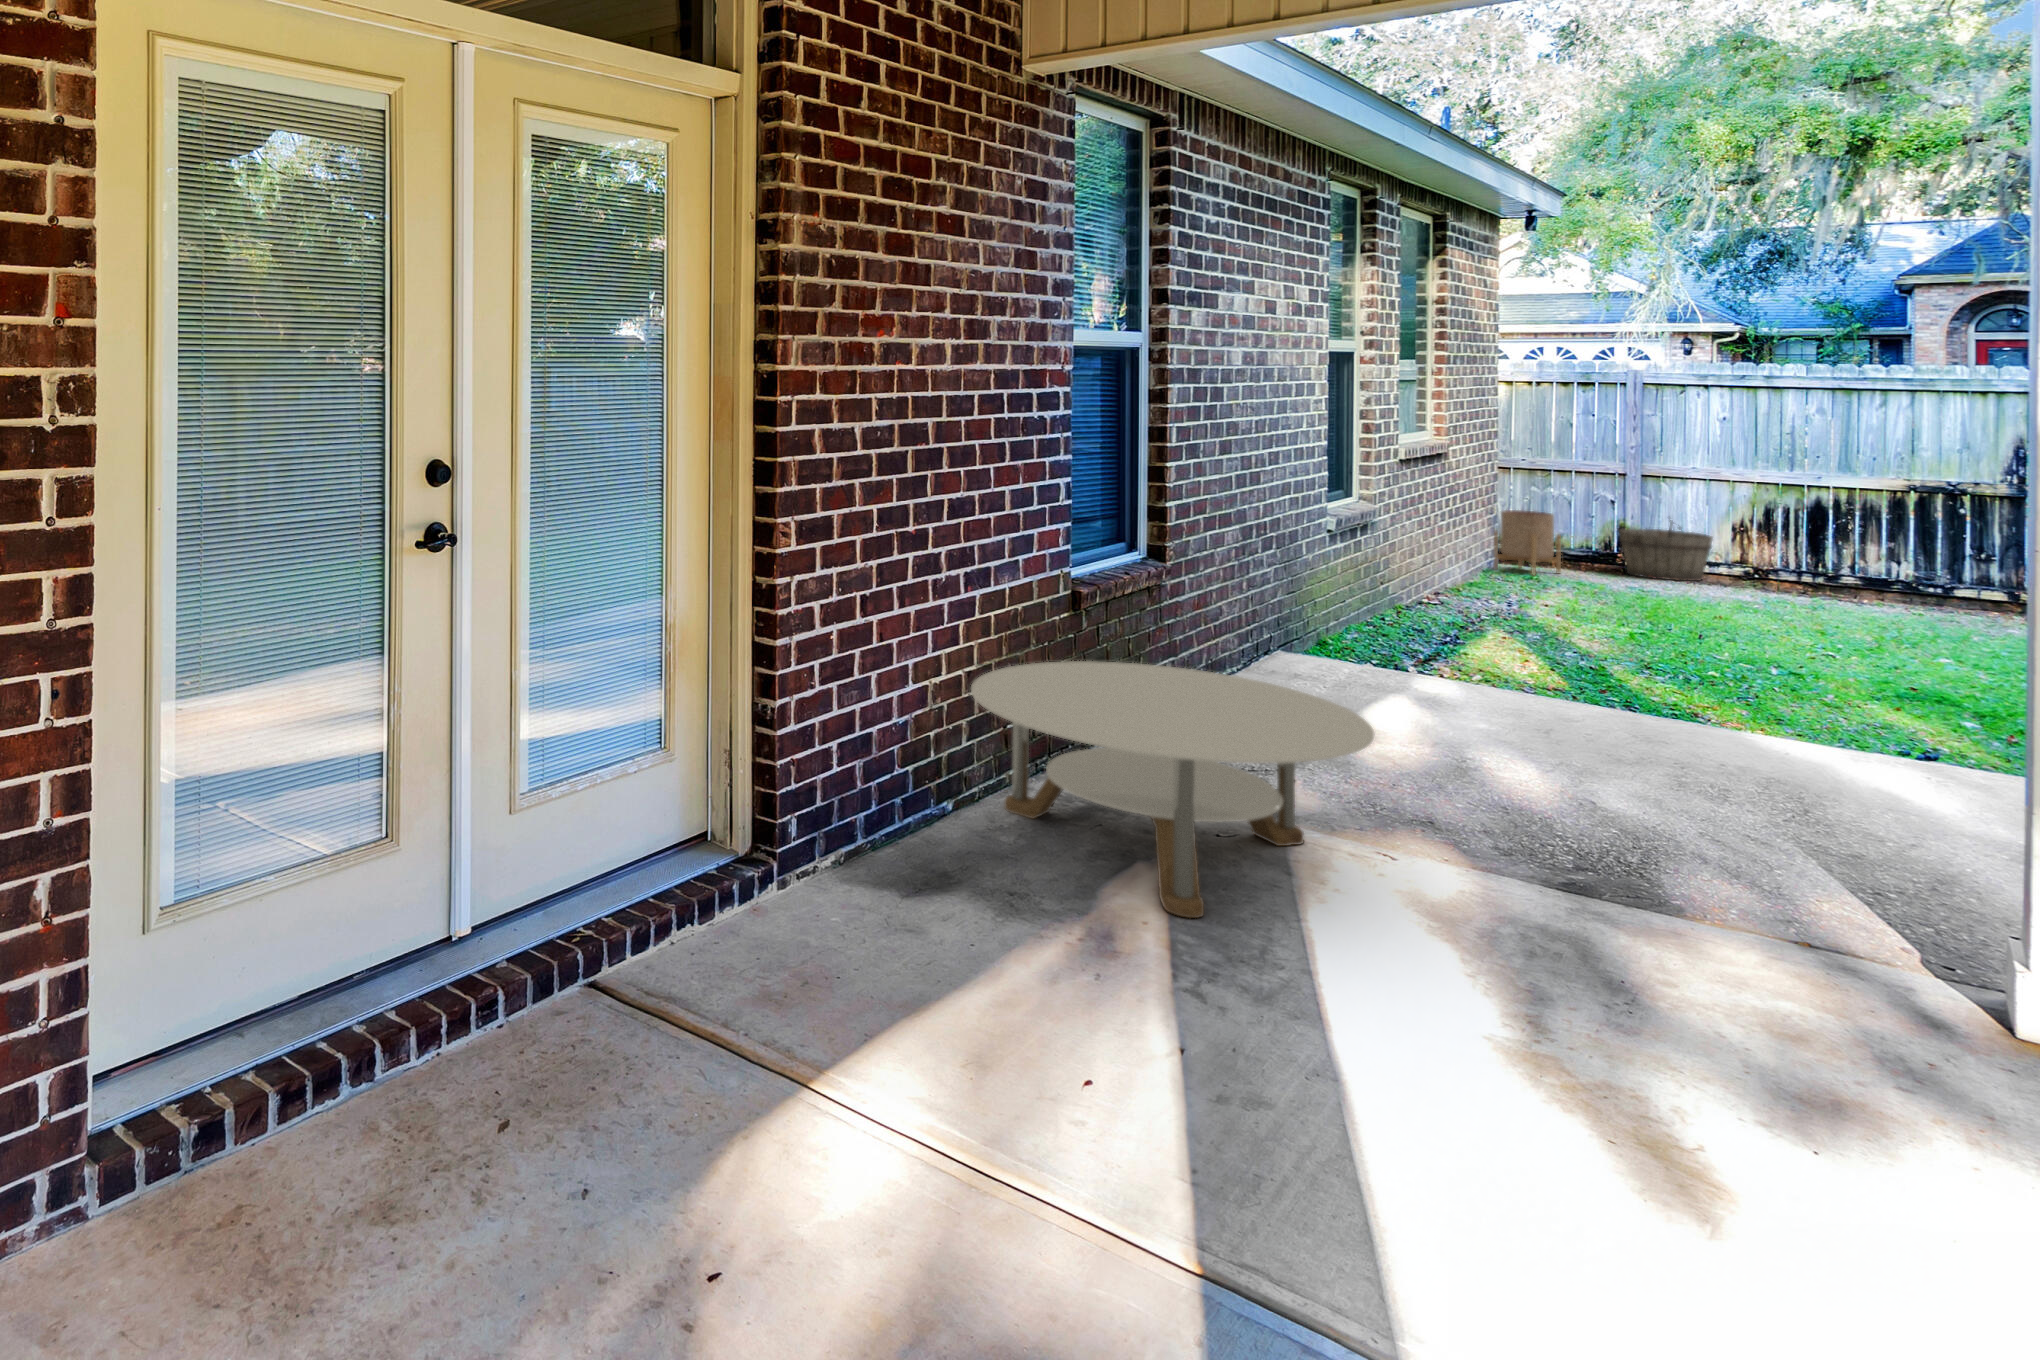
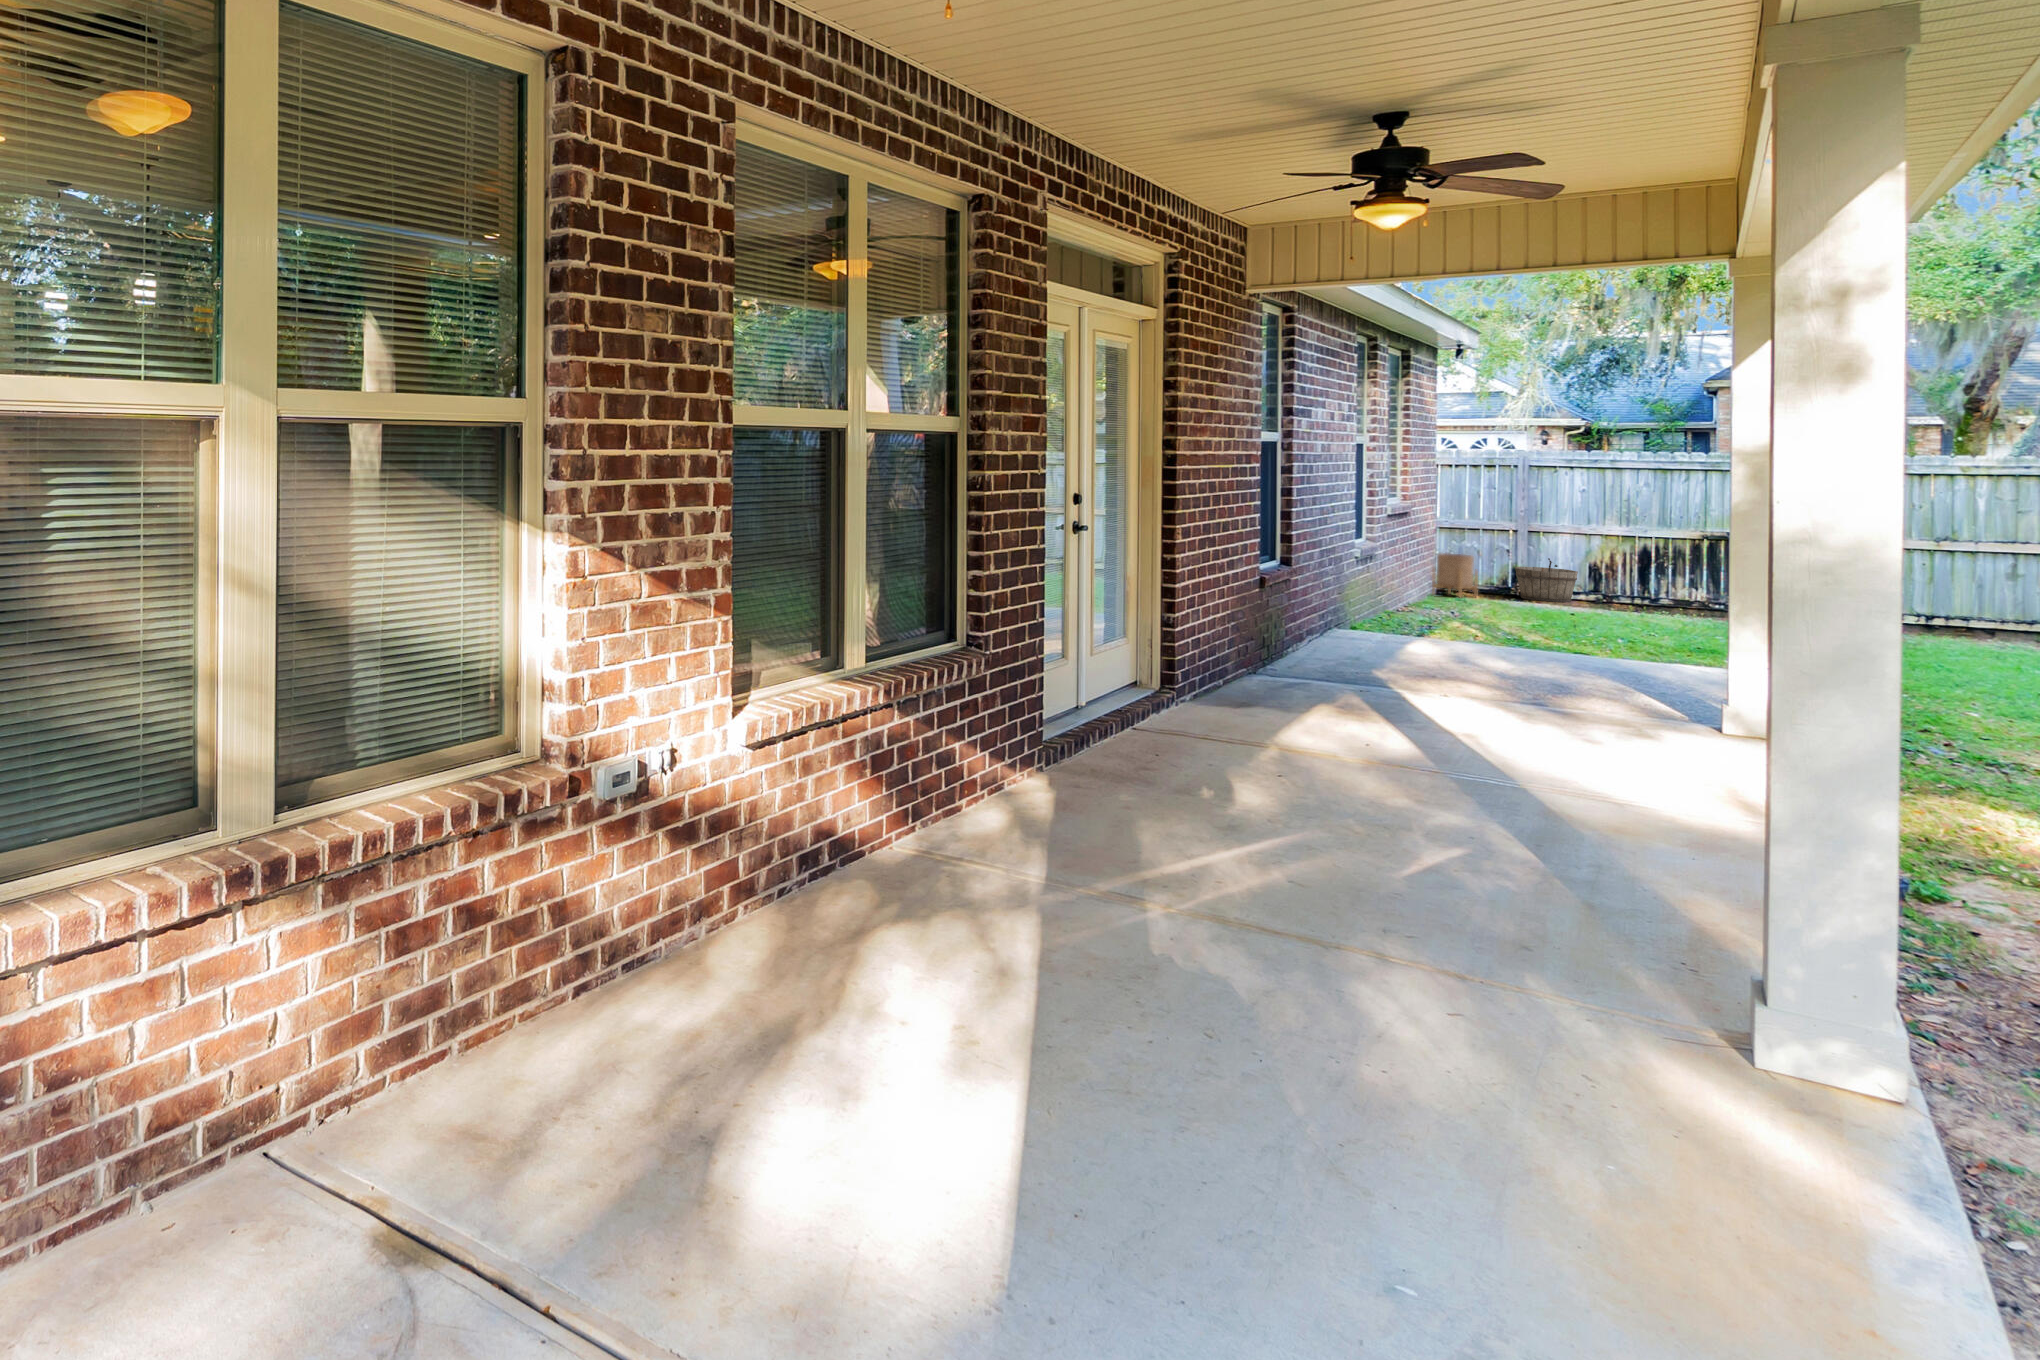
round table: present [971,661,1375,918] -> none [1239,611,1452,716]

